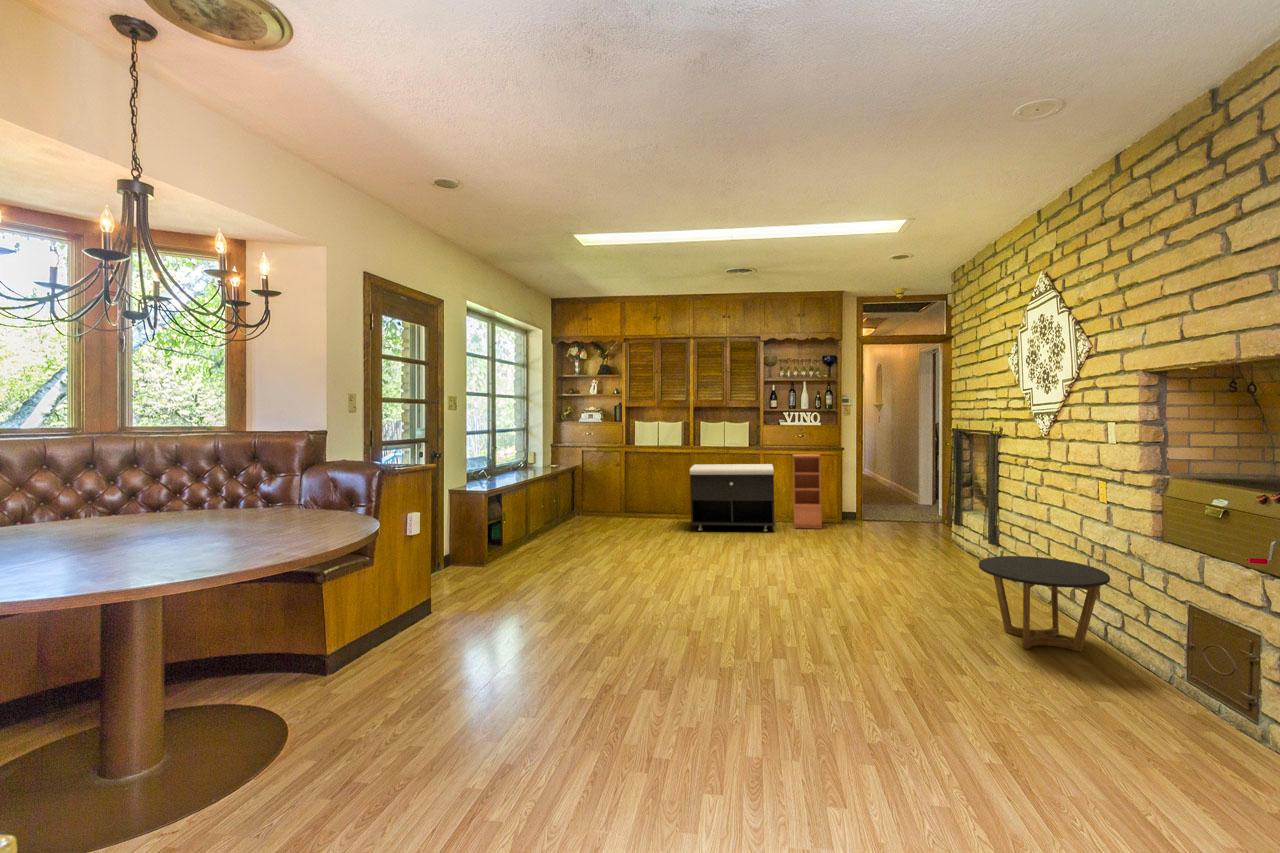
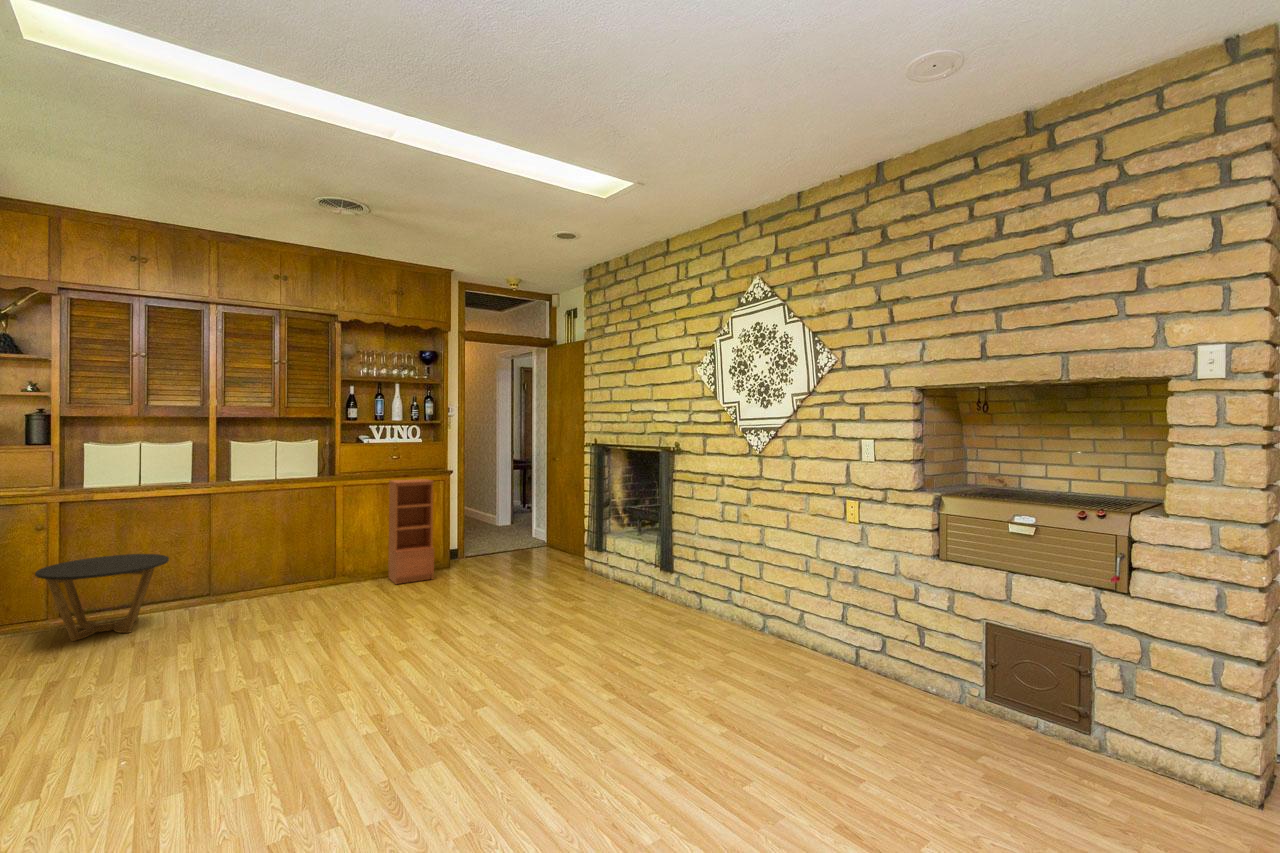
storage bench: present [690,464,775,531] -> none [220,495,376,616]
side table: present [979,556,1110,652] -> present [35,554,169,641]

